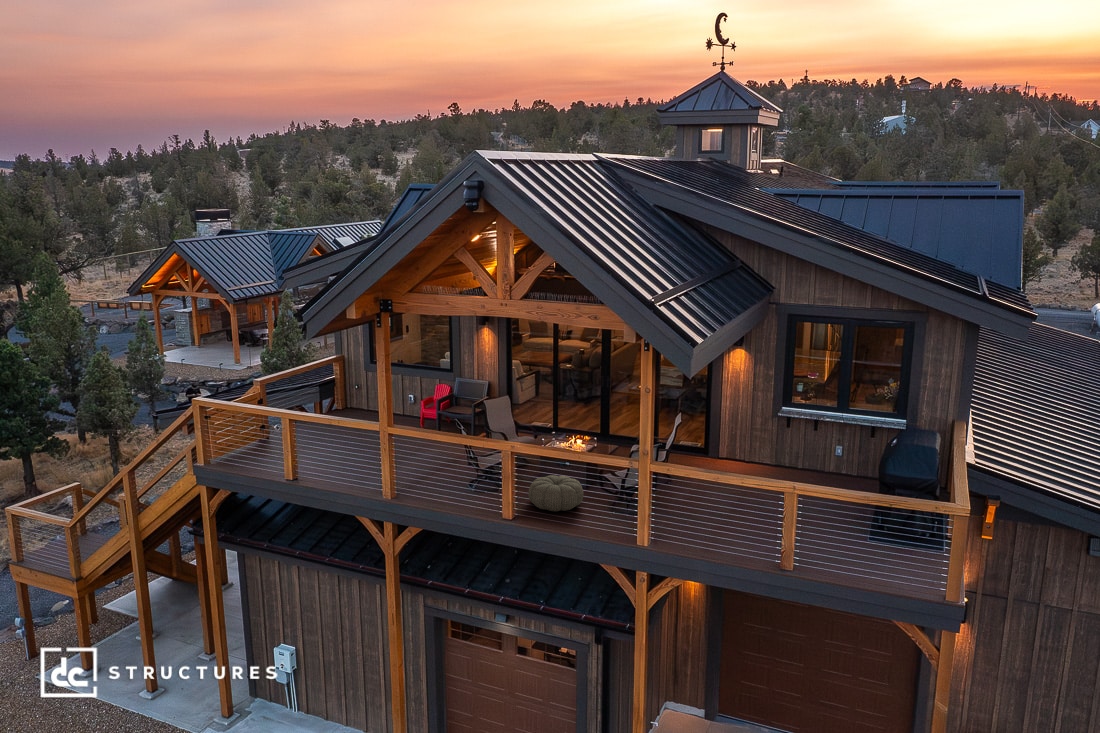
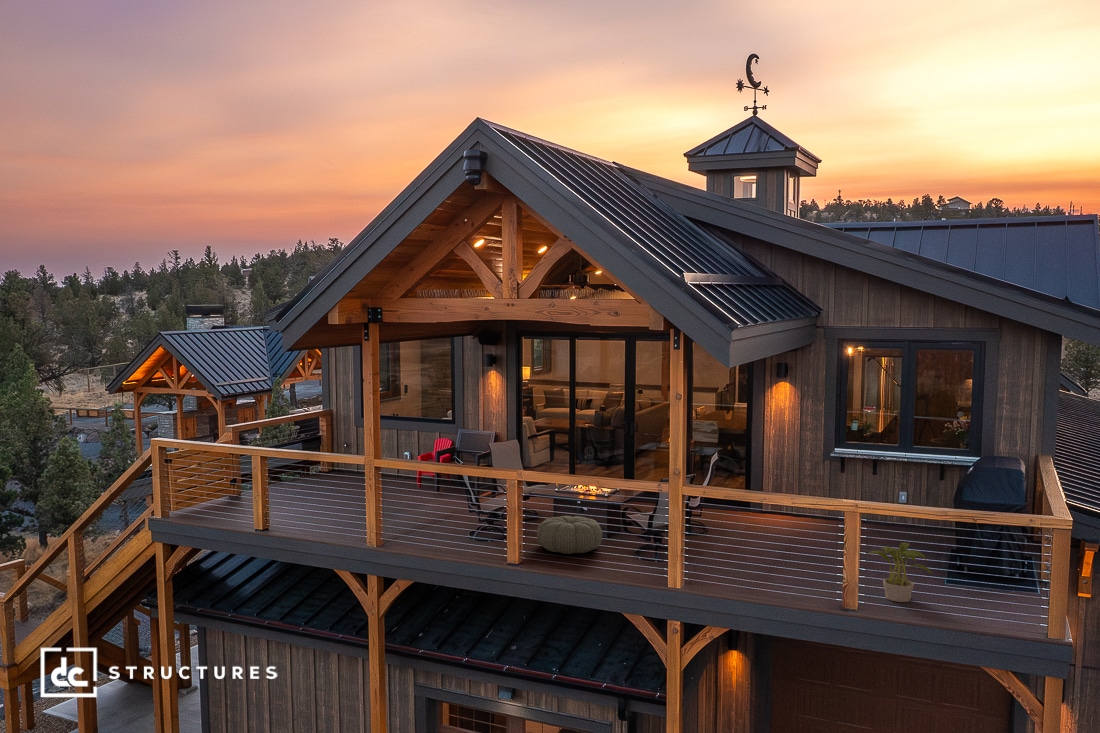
potted plant: none [804,516,856,566] -> present [869,543,932,602]

